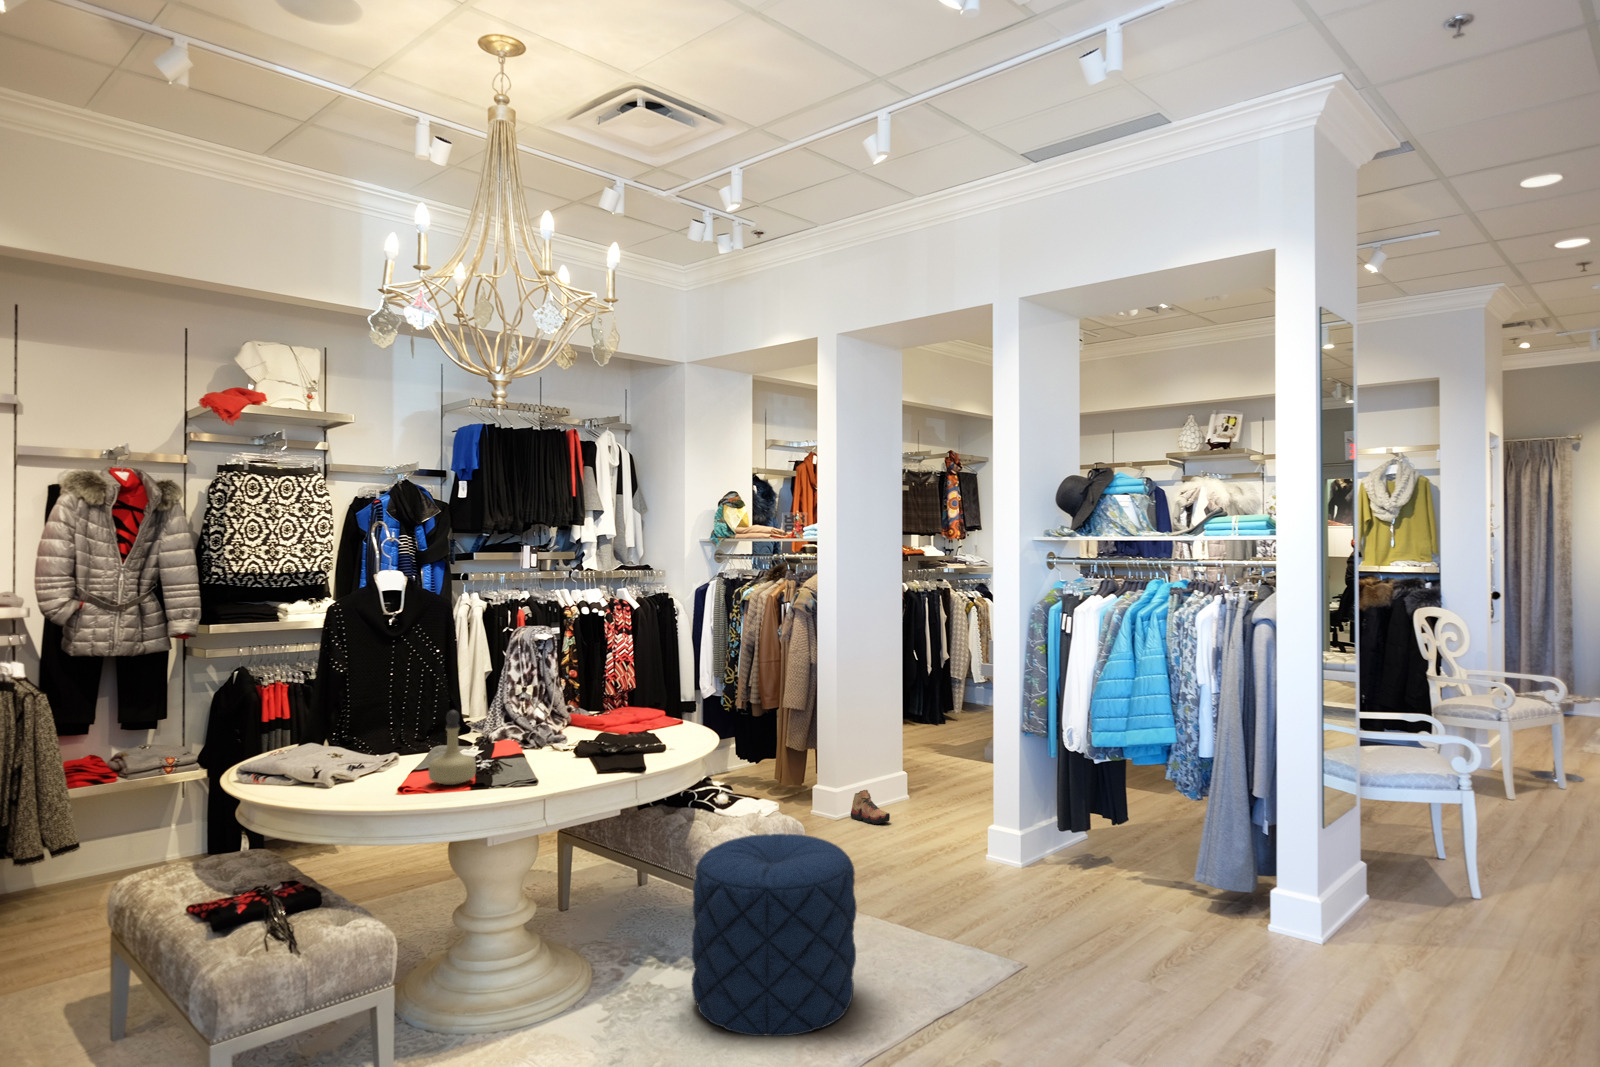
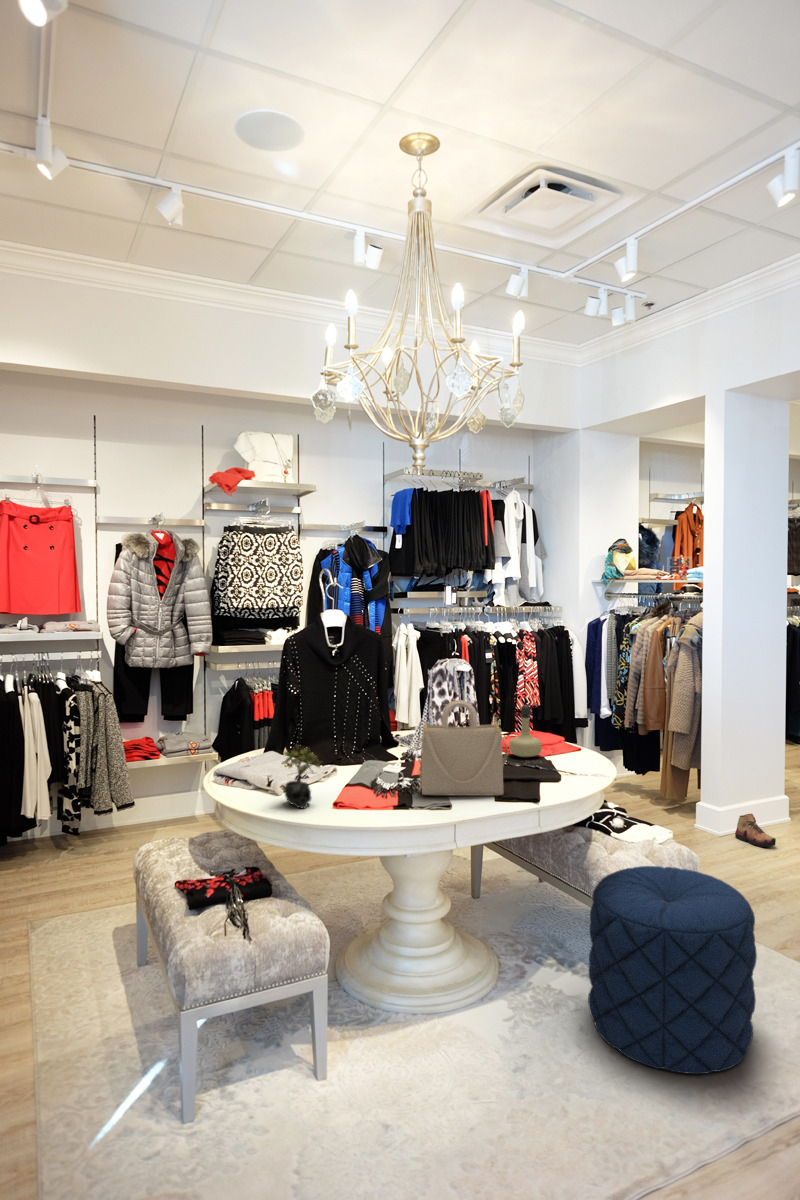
handbag: none [500,665,604,773] -> present [417,700,508,796]
perfume bottle: present [429,710,476,785] -> present [509,705,542,757]
succulent plant: none [334,723,387,798] -> present [283,744,322,808]

